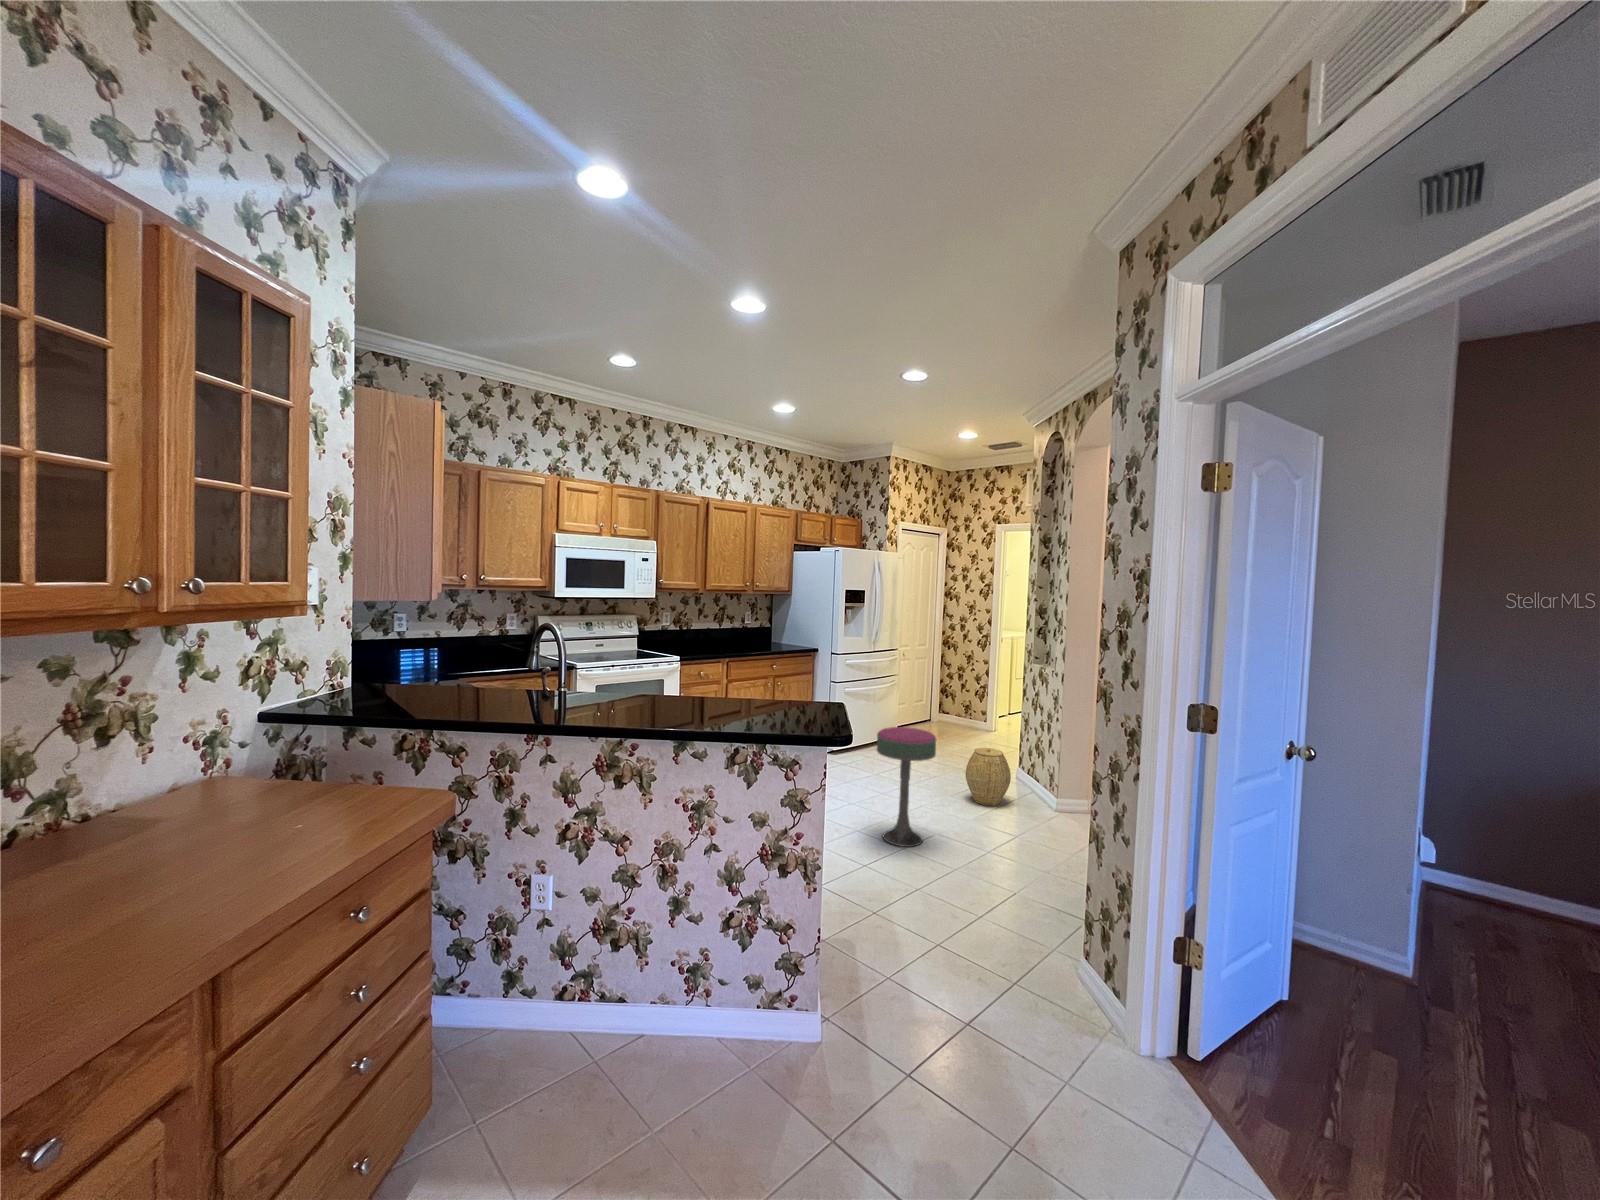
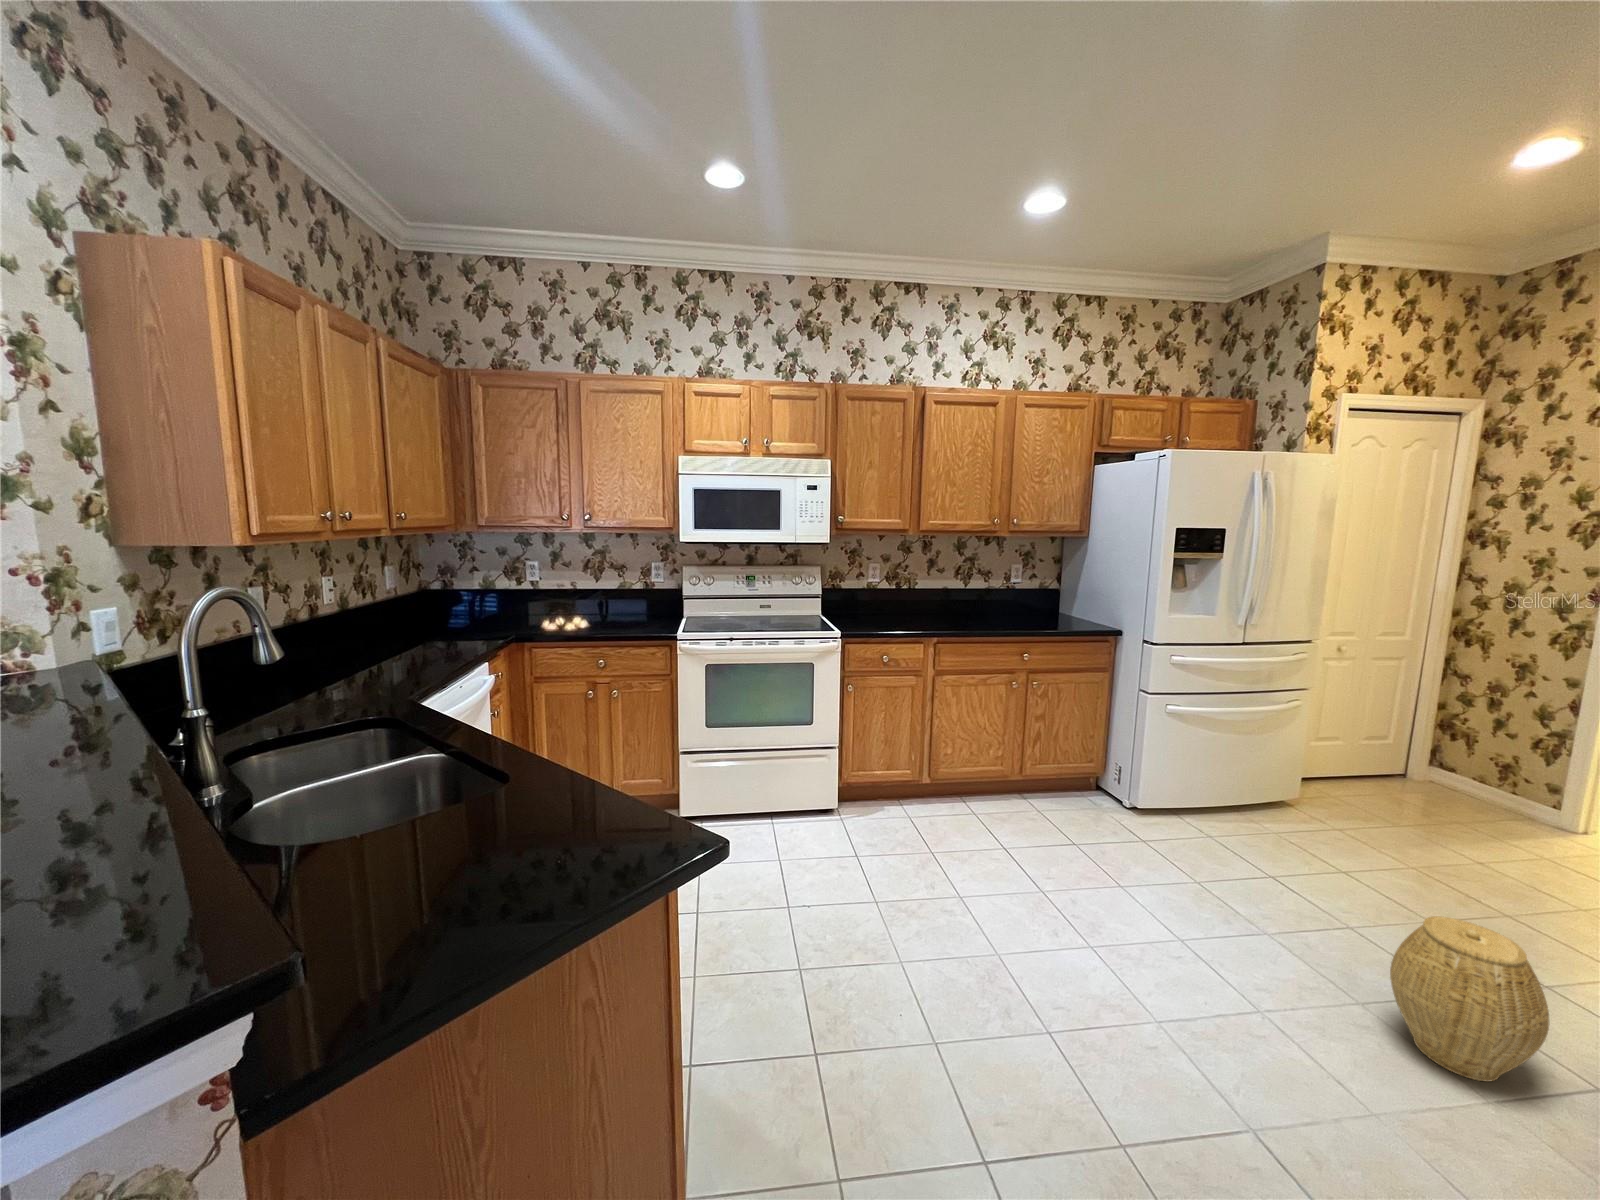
bar stool: present [877,727,936,847] -> none [1067,833,1227,1133]

